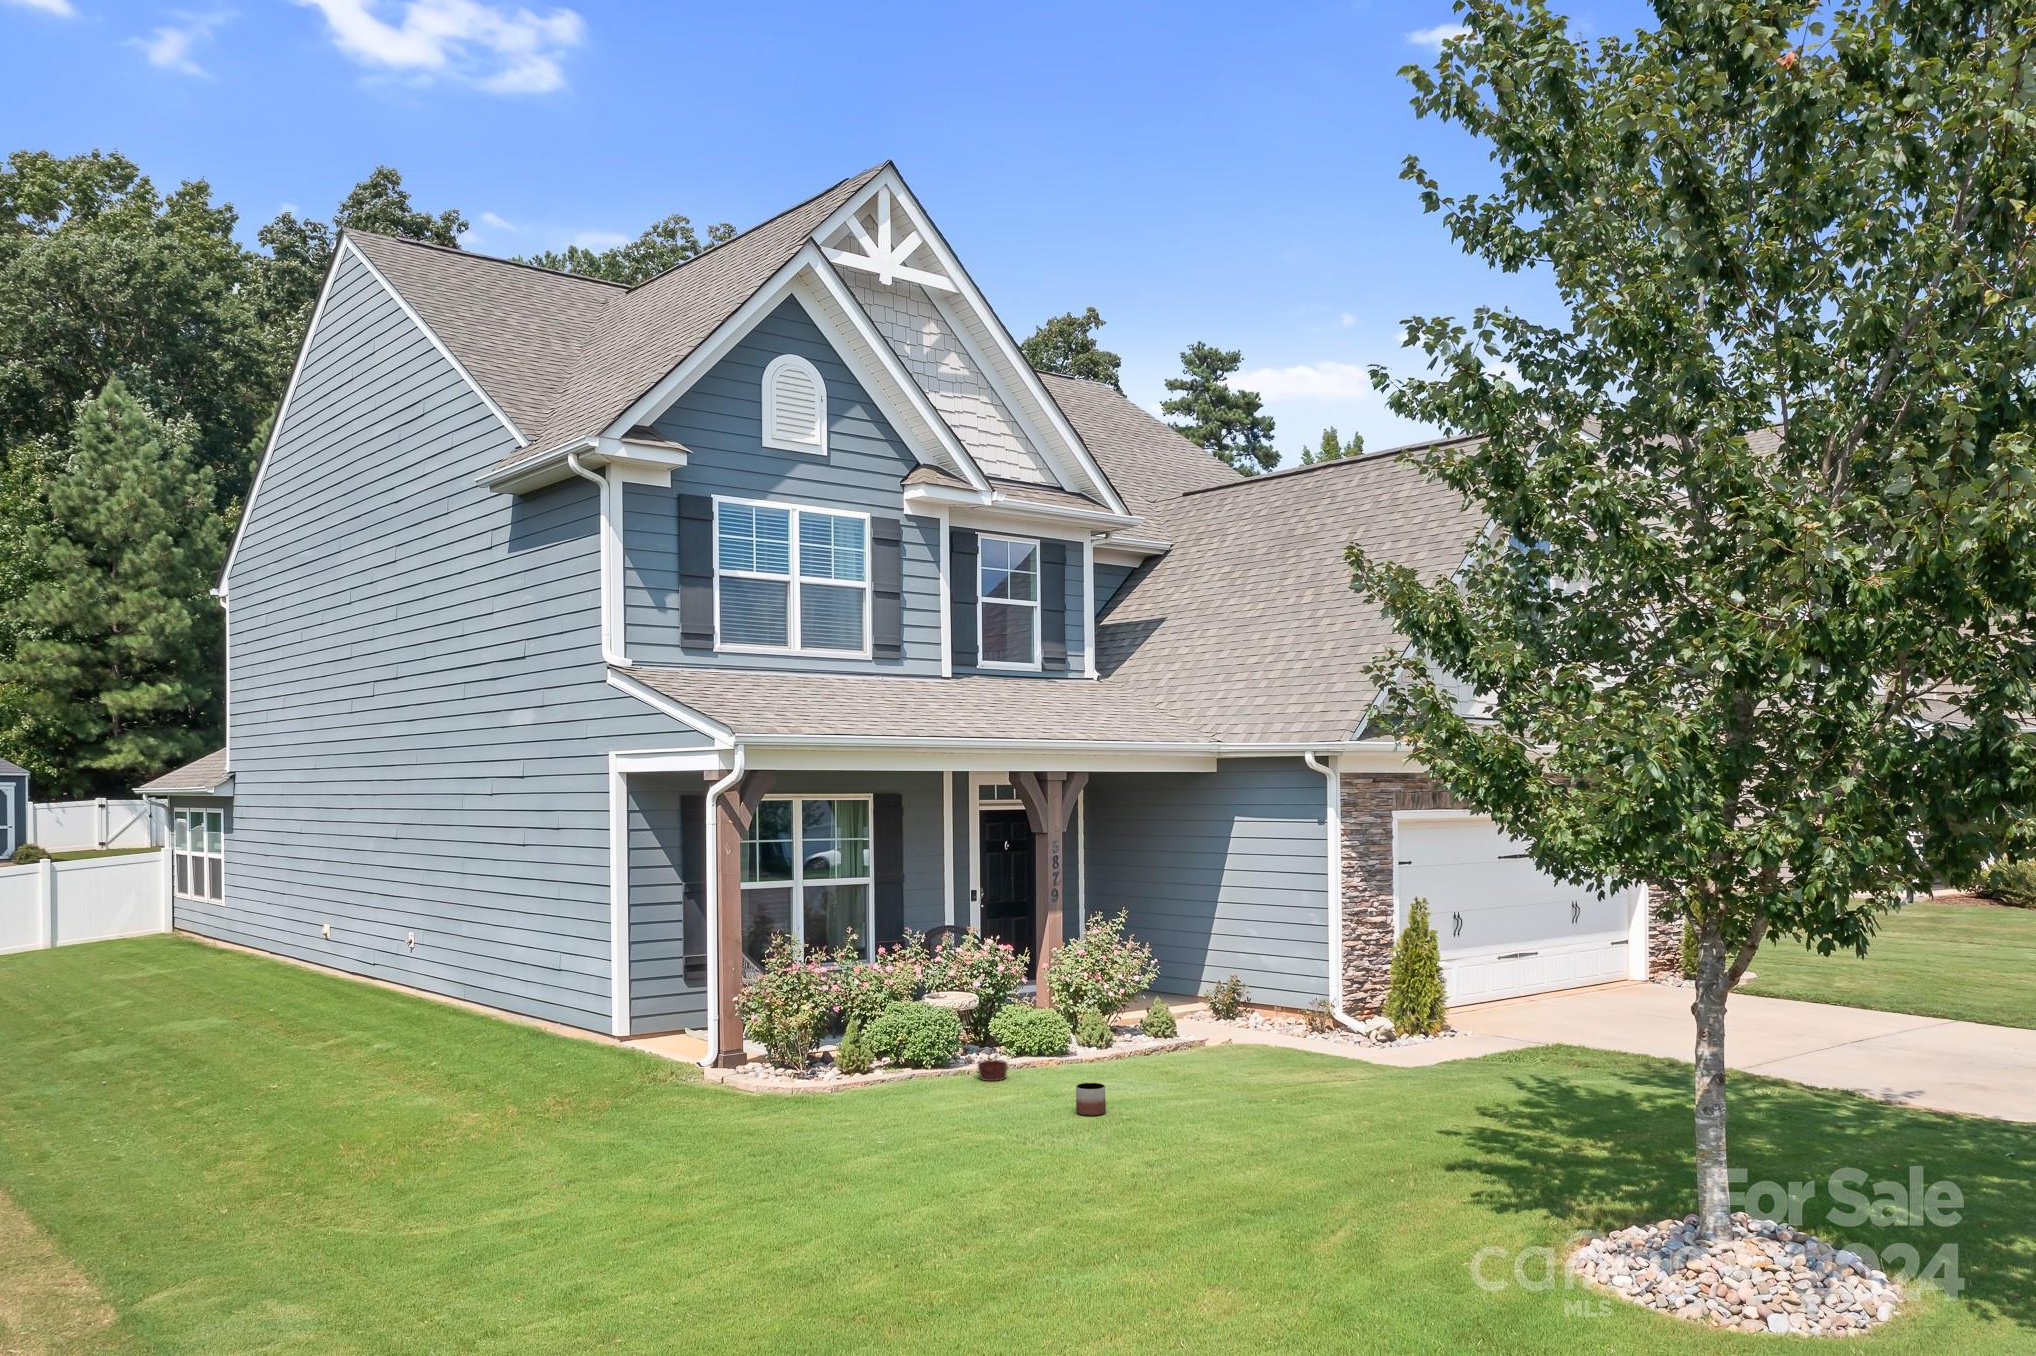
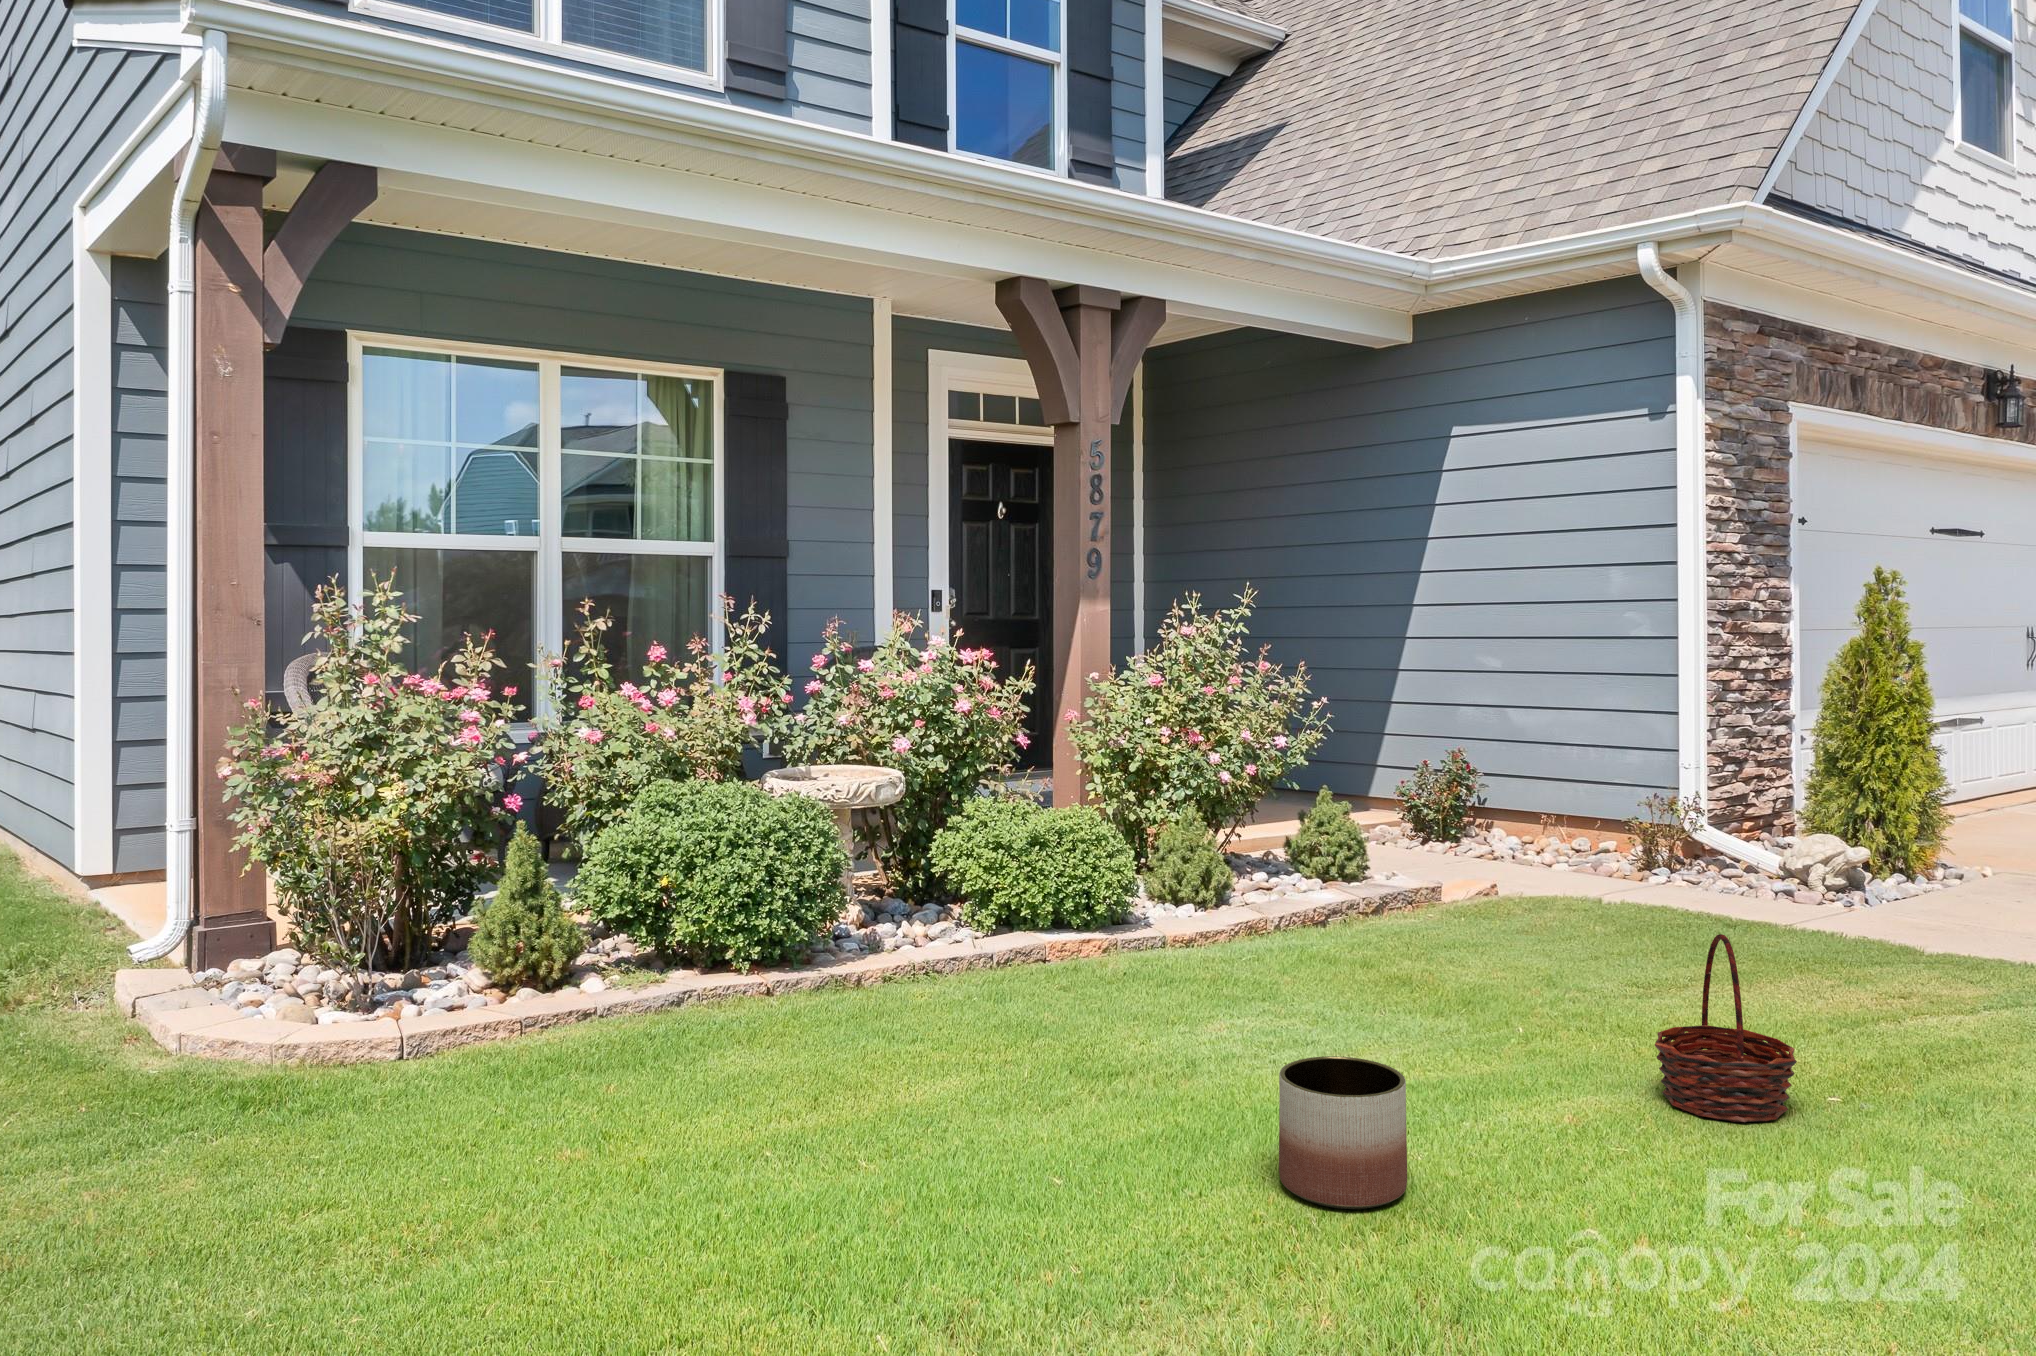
basket: present [978,1037,1008,1081] -> present [1655,934,1797,1123]

